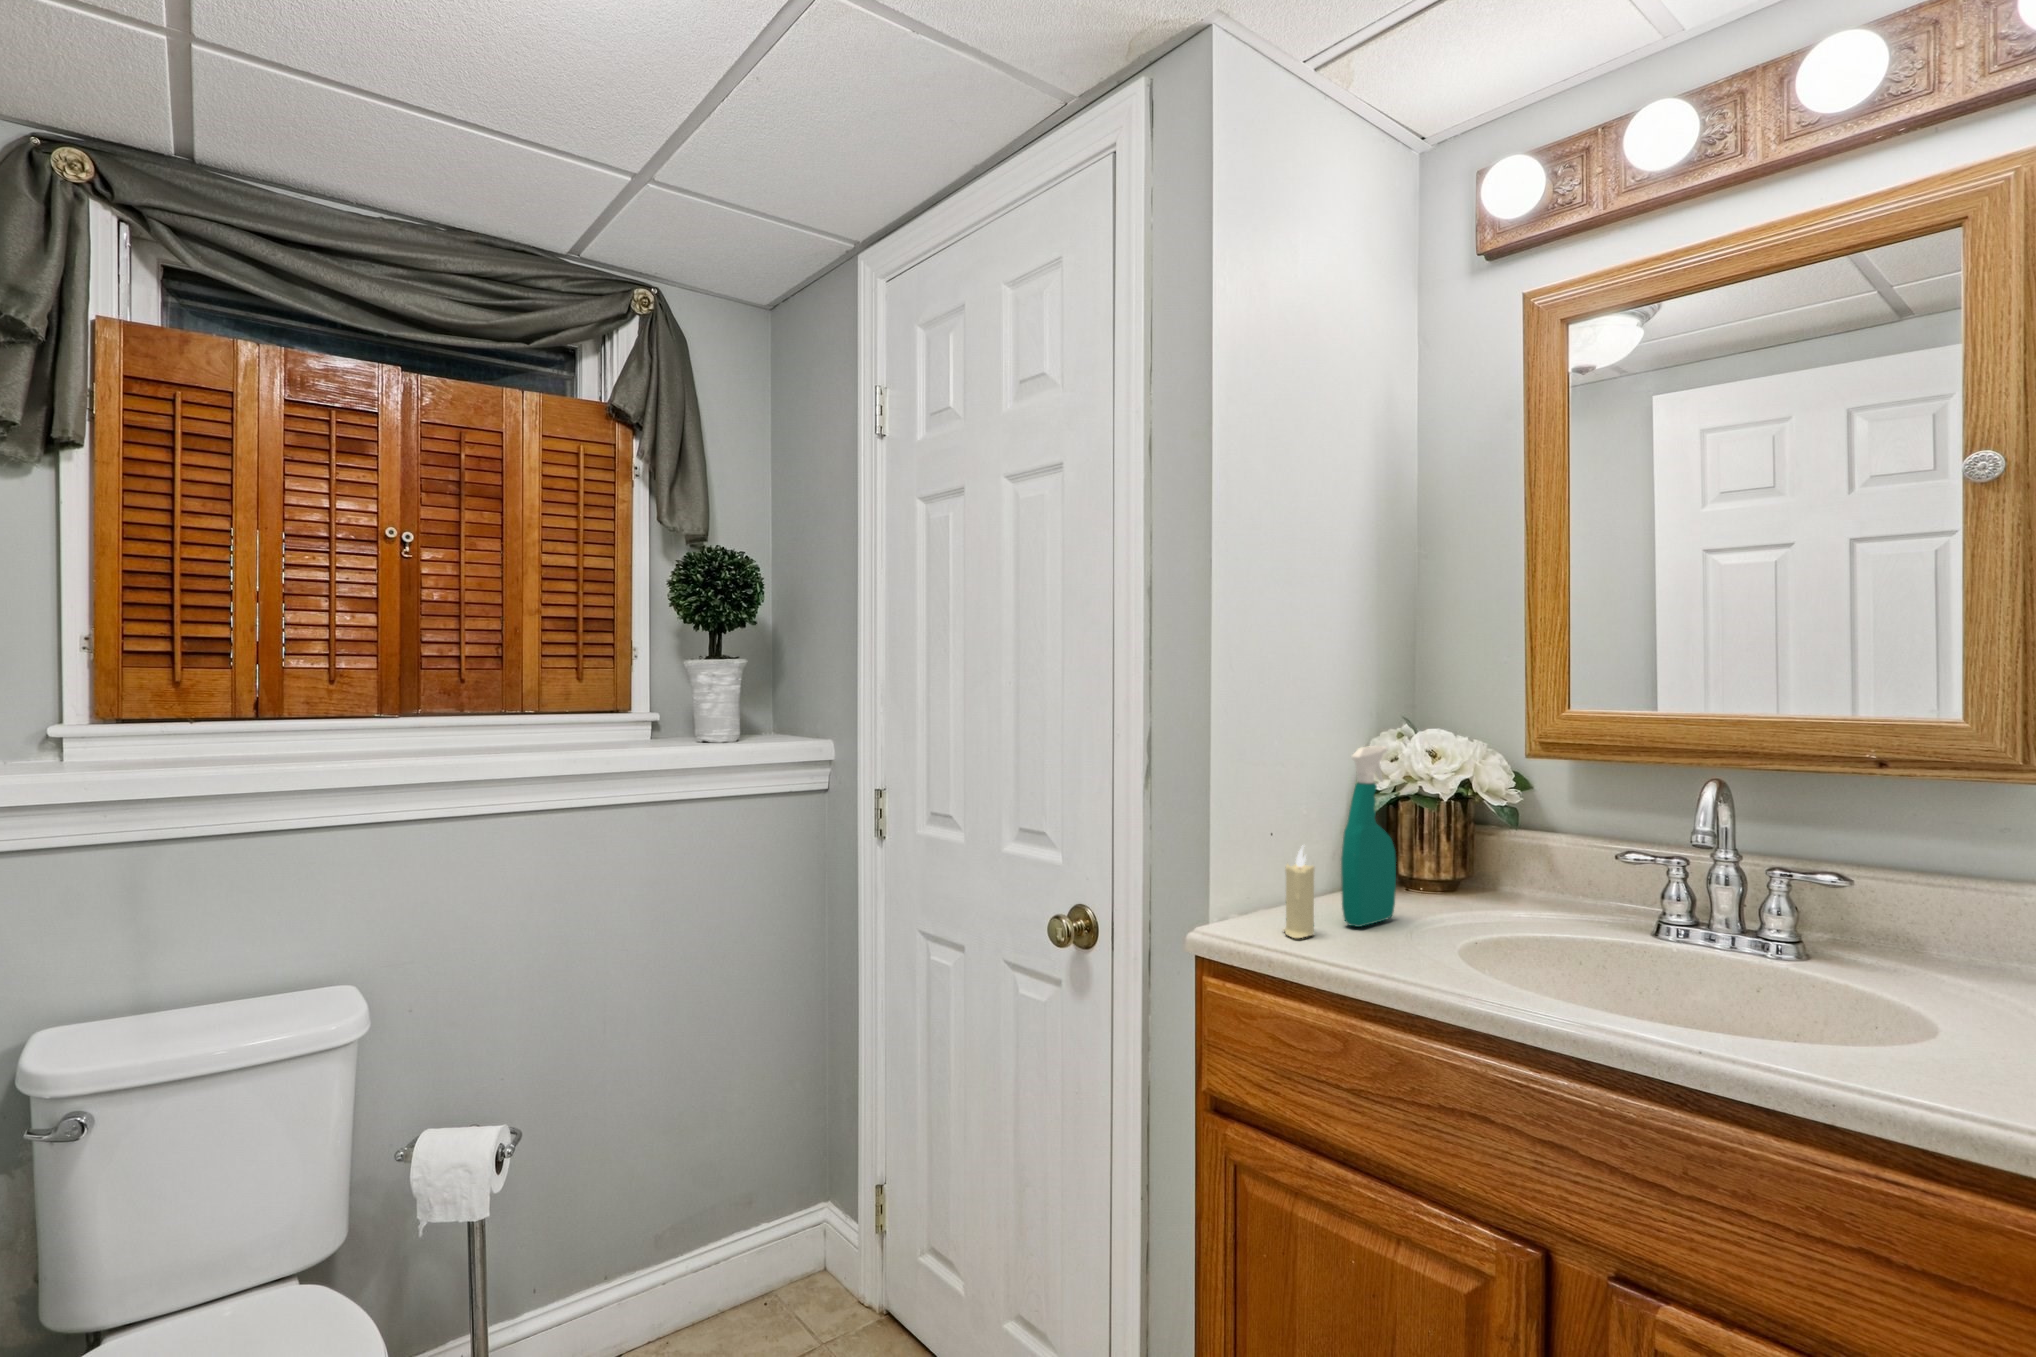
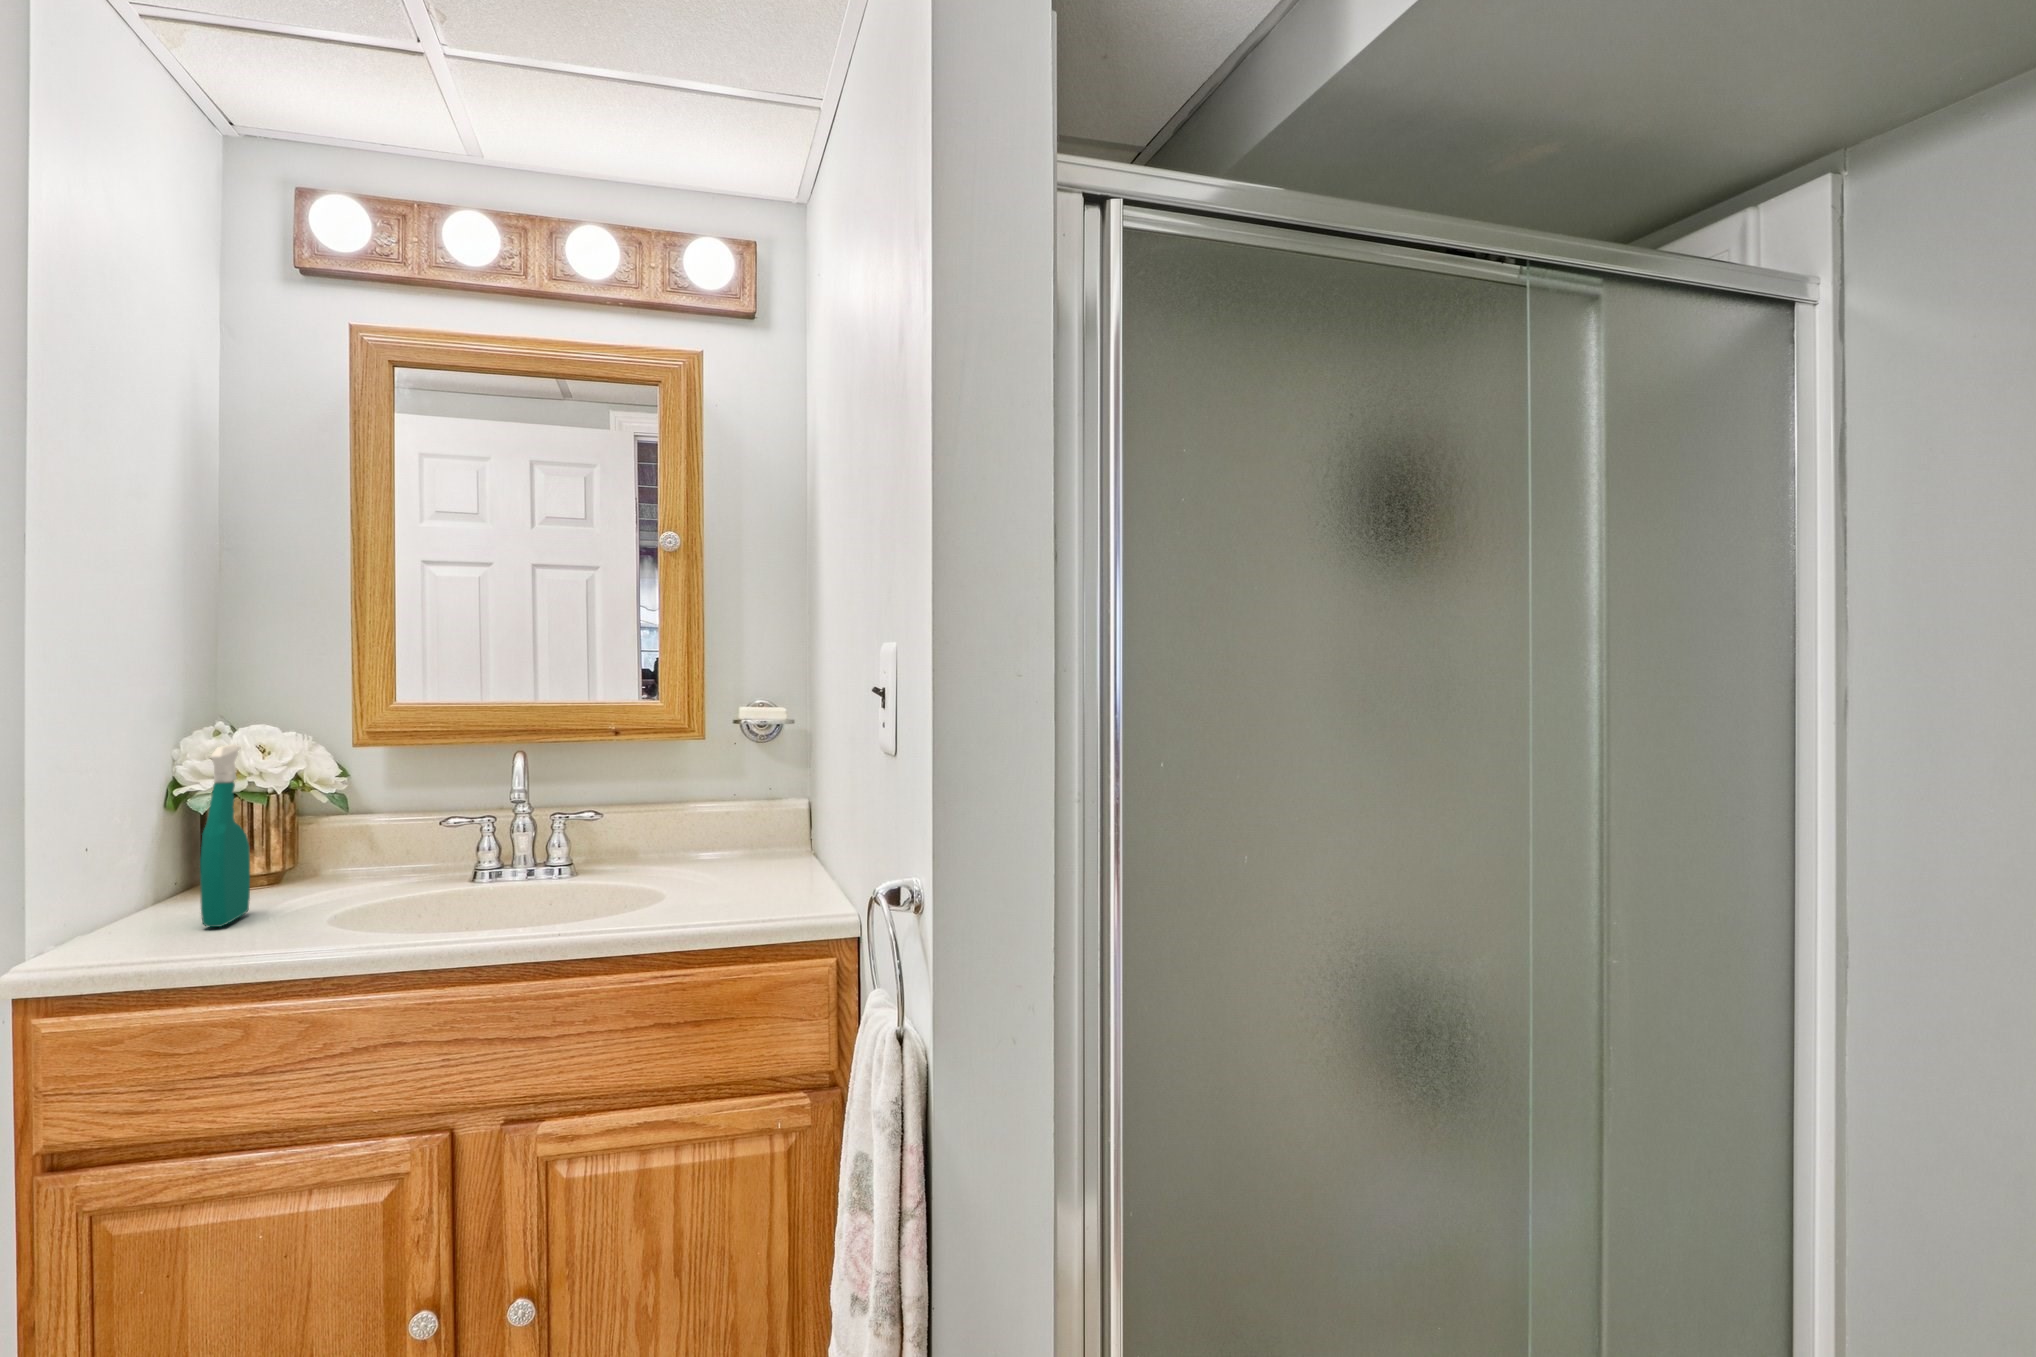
candle: present [1284,846,1314,938] -> none [140,851,183,949]

